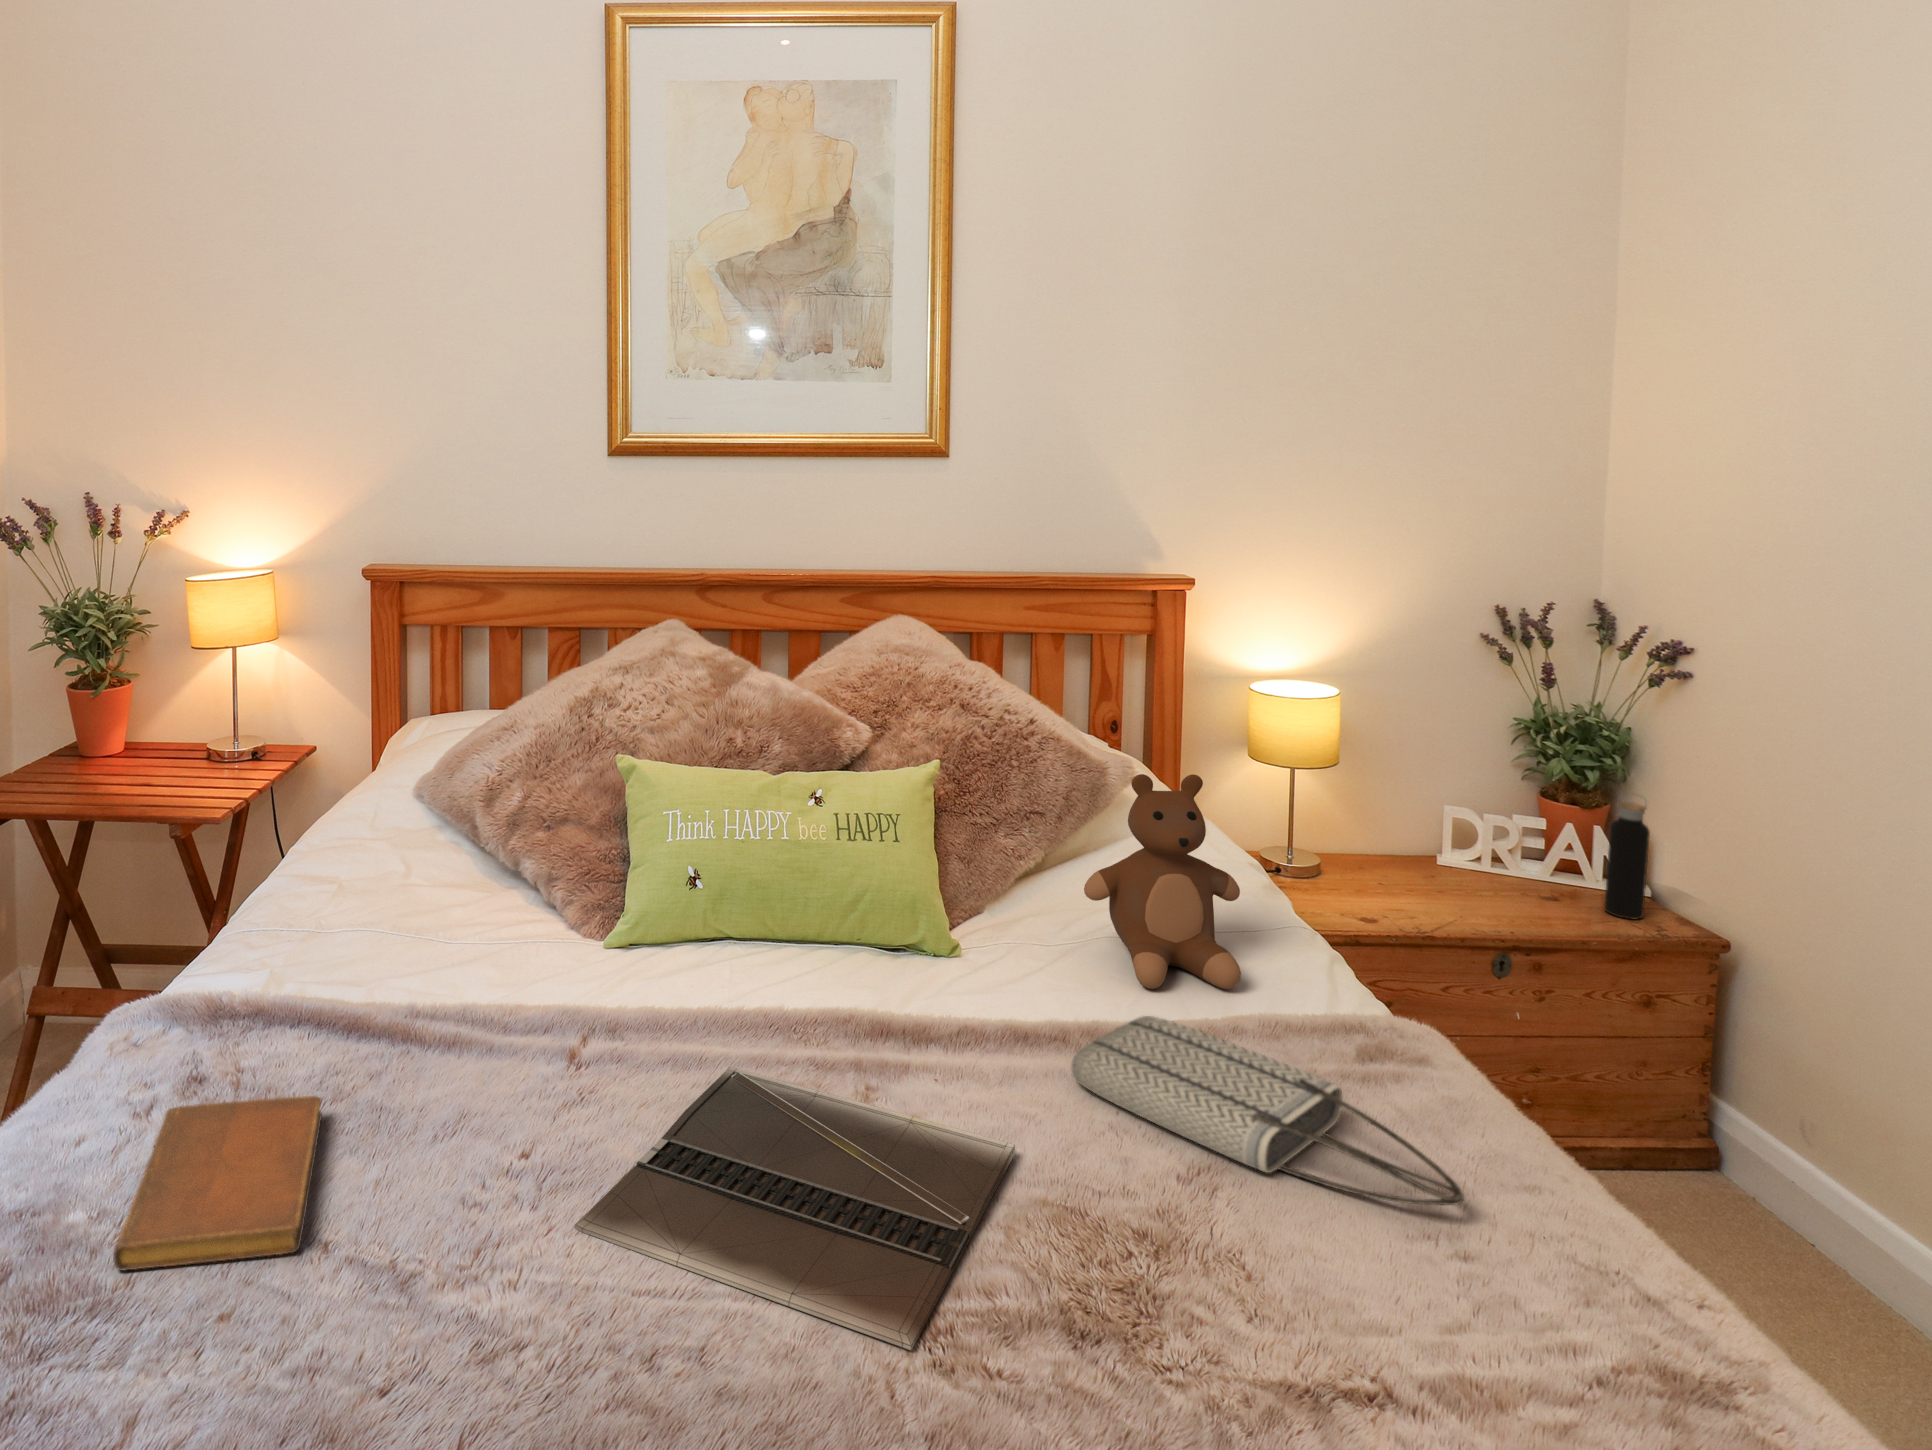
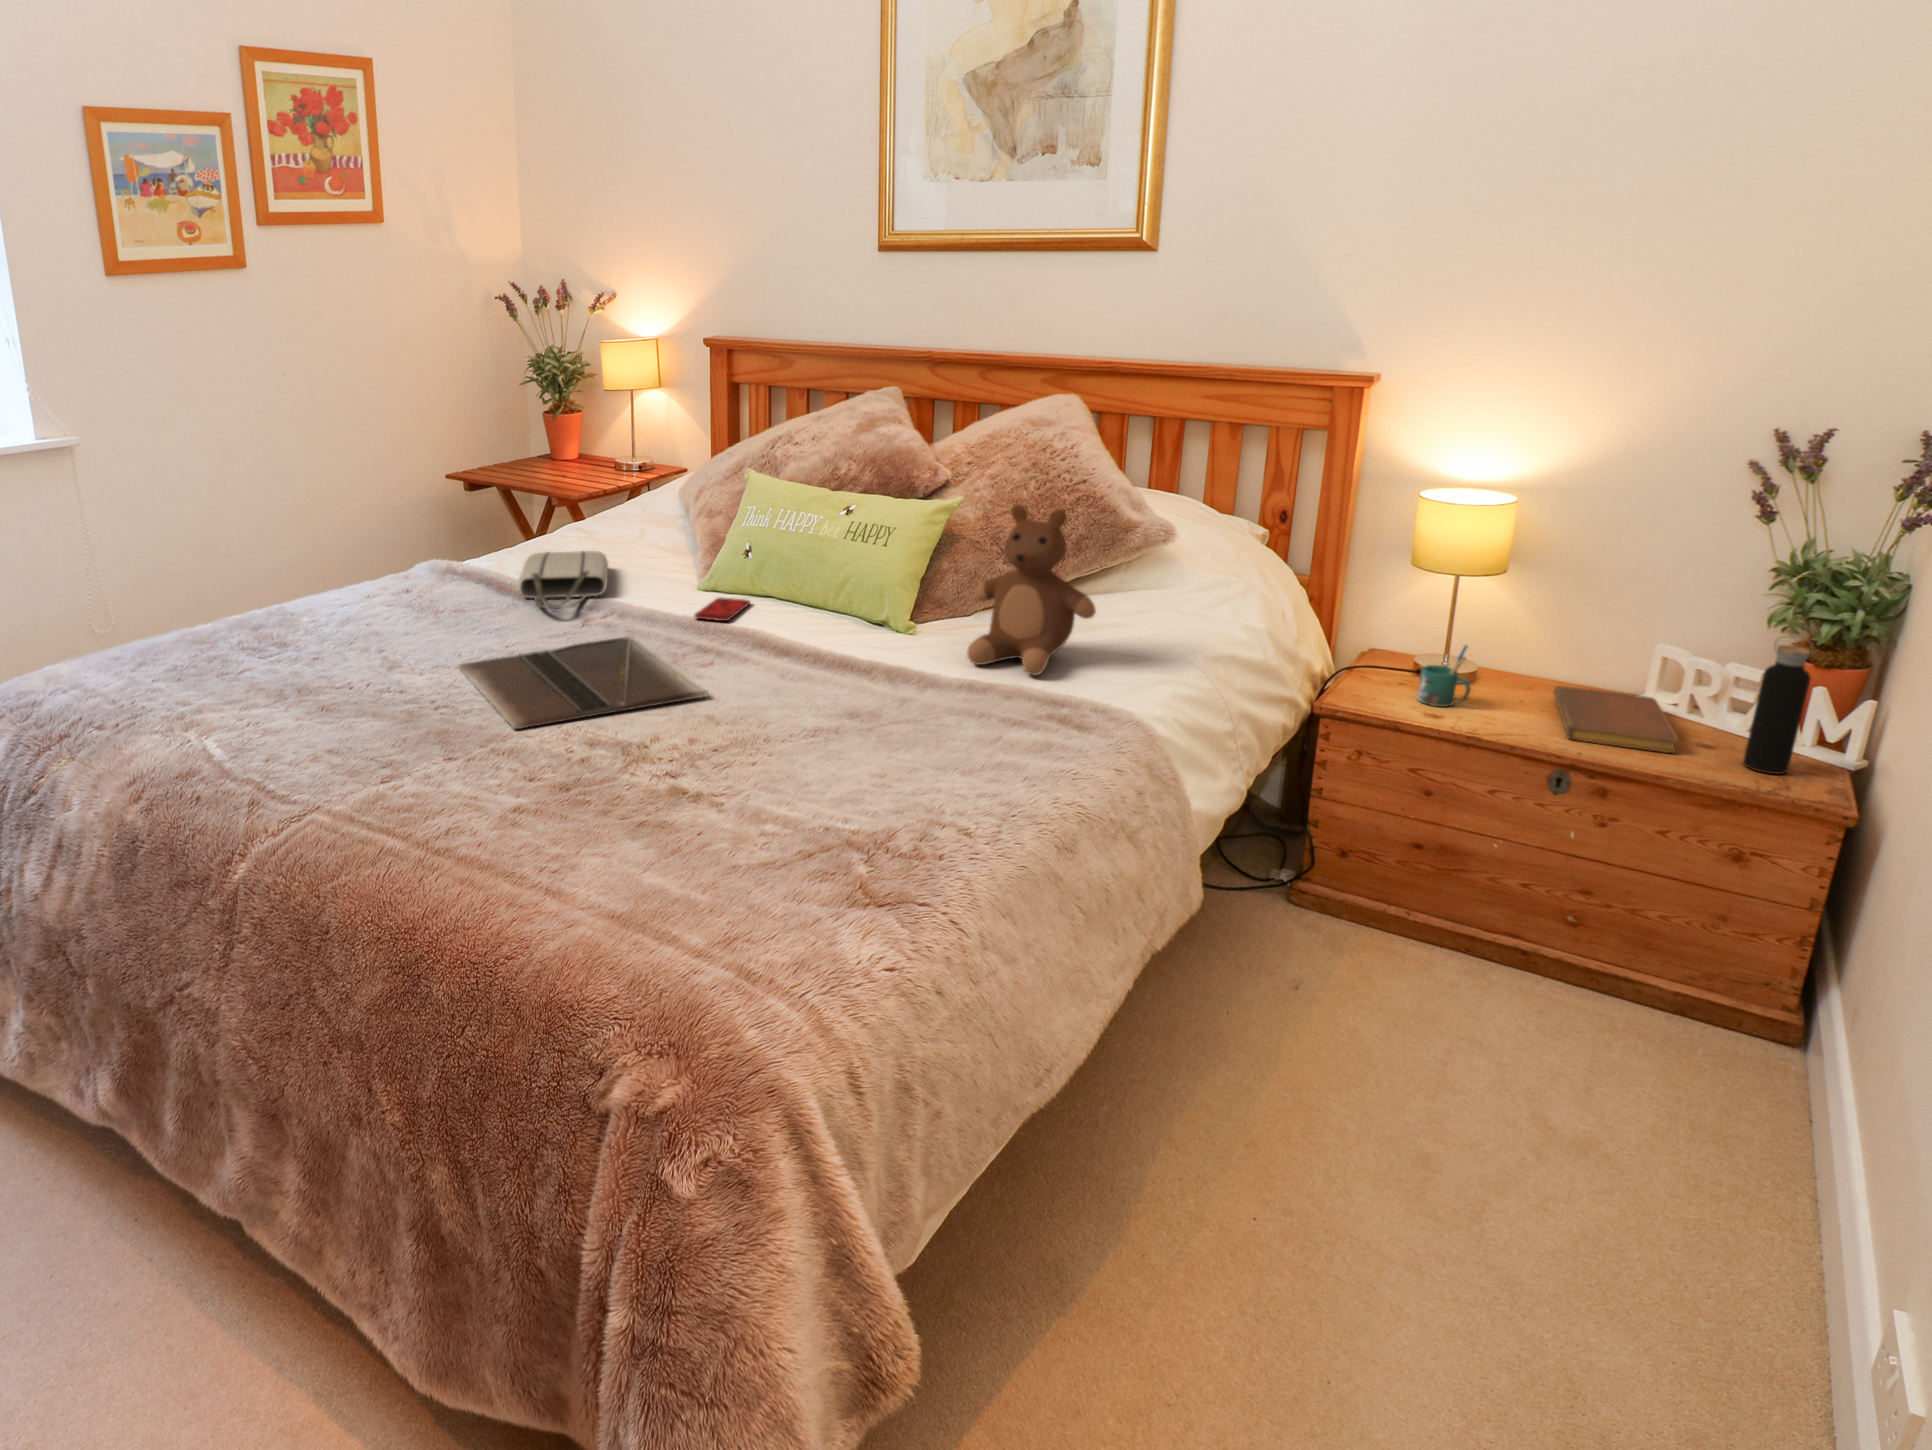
mug: none [1334,841,1385,909] -> present [1418,645,1470,707]
smartphone: none [703,952,783,1003] -> present [694,598,750,621]
tote bag: present [1071,1016,1464,1205] -> present [519,551,608,609]
notebook: present [113,1096,322,1271] -> present [1554,686,1679,753]

